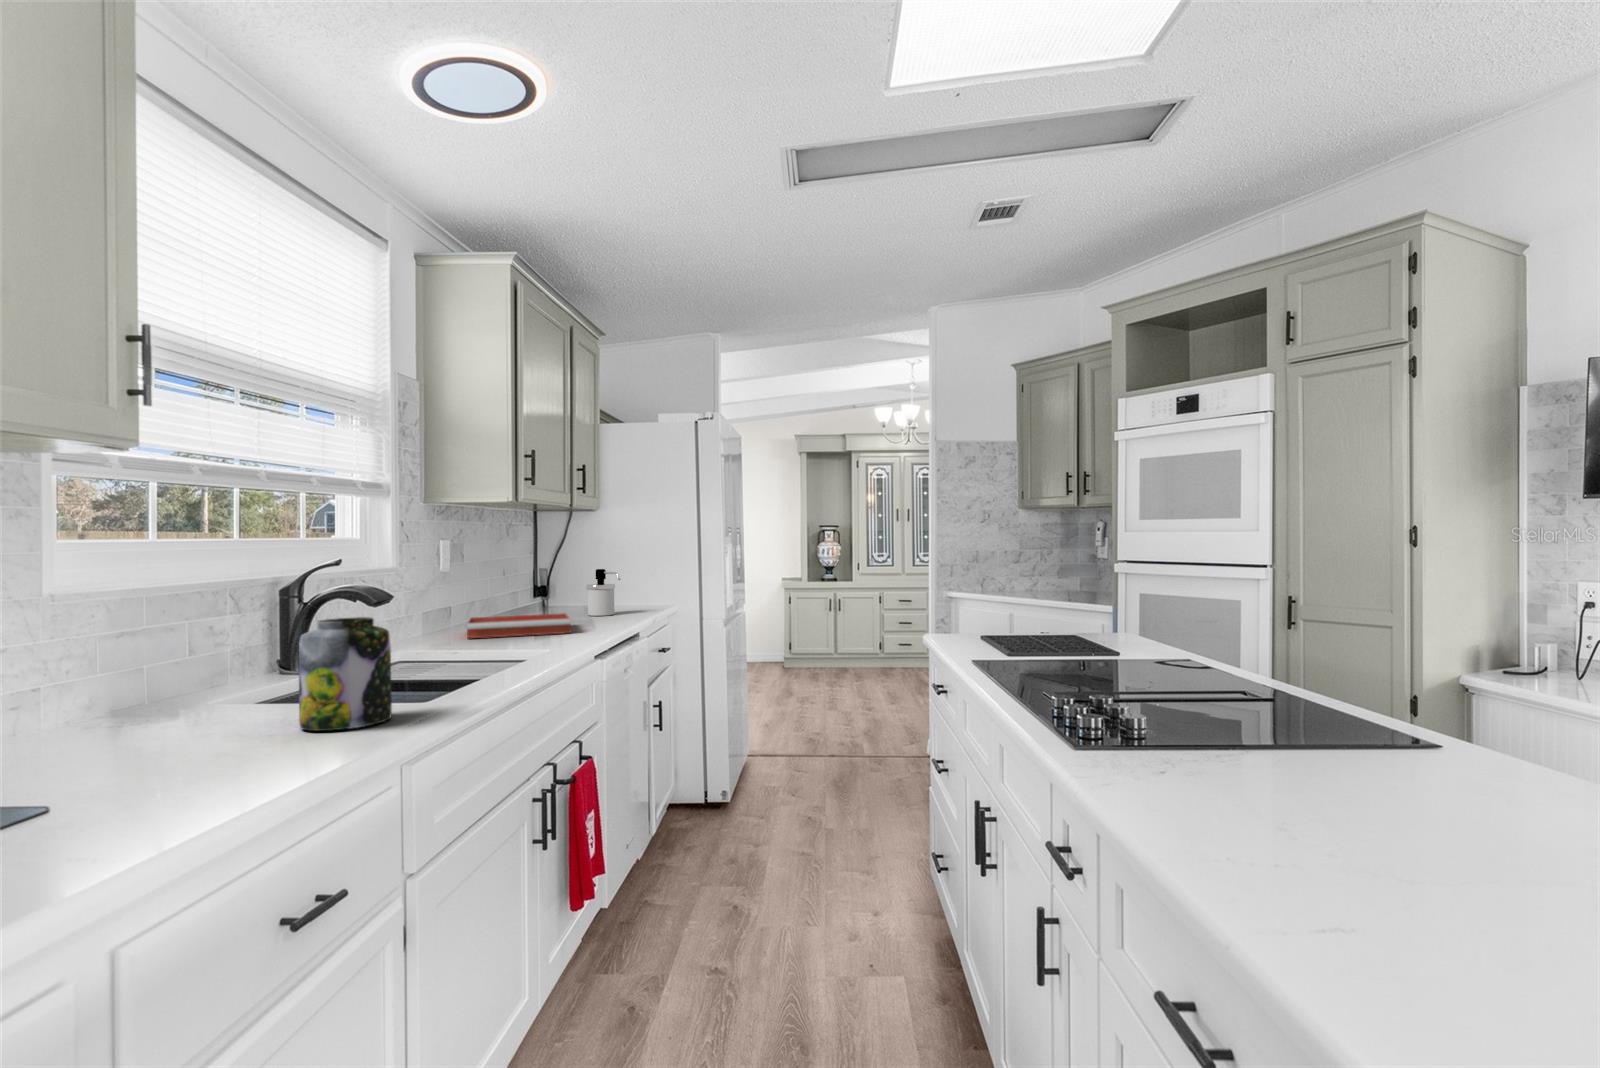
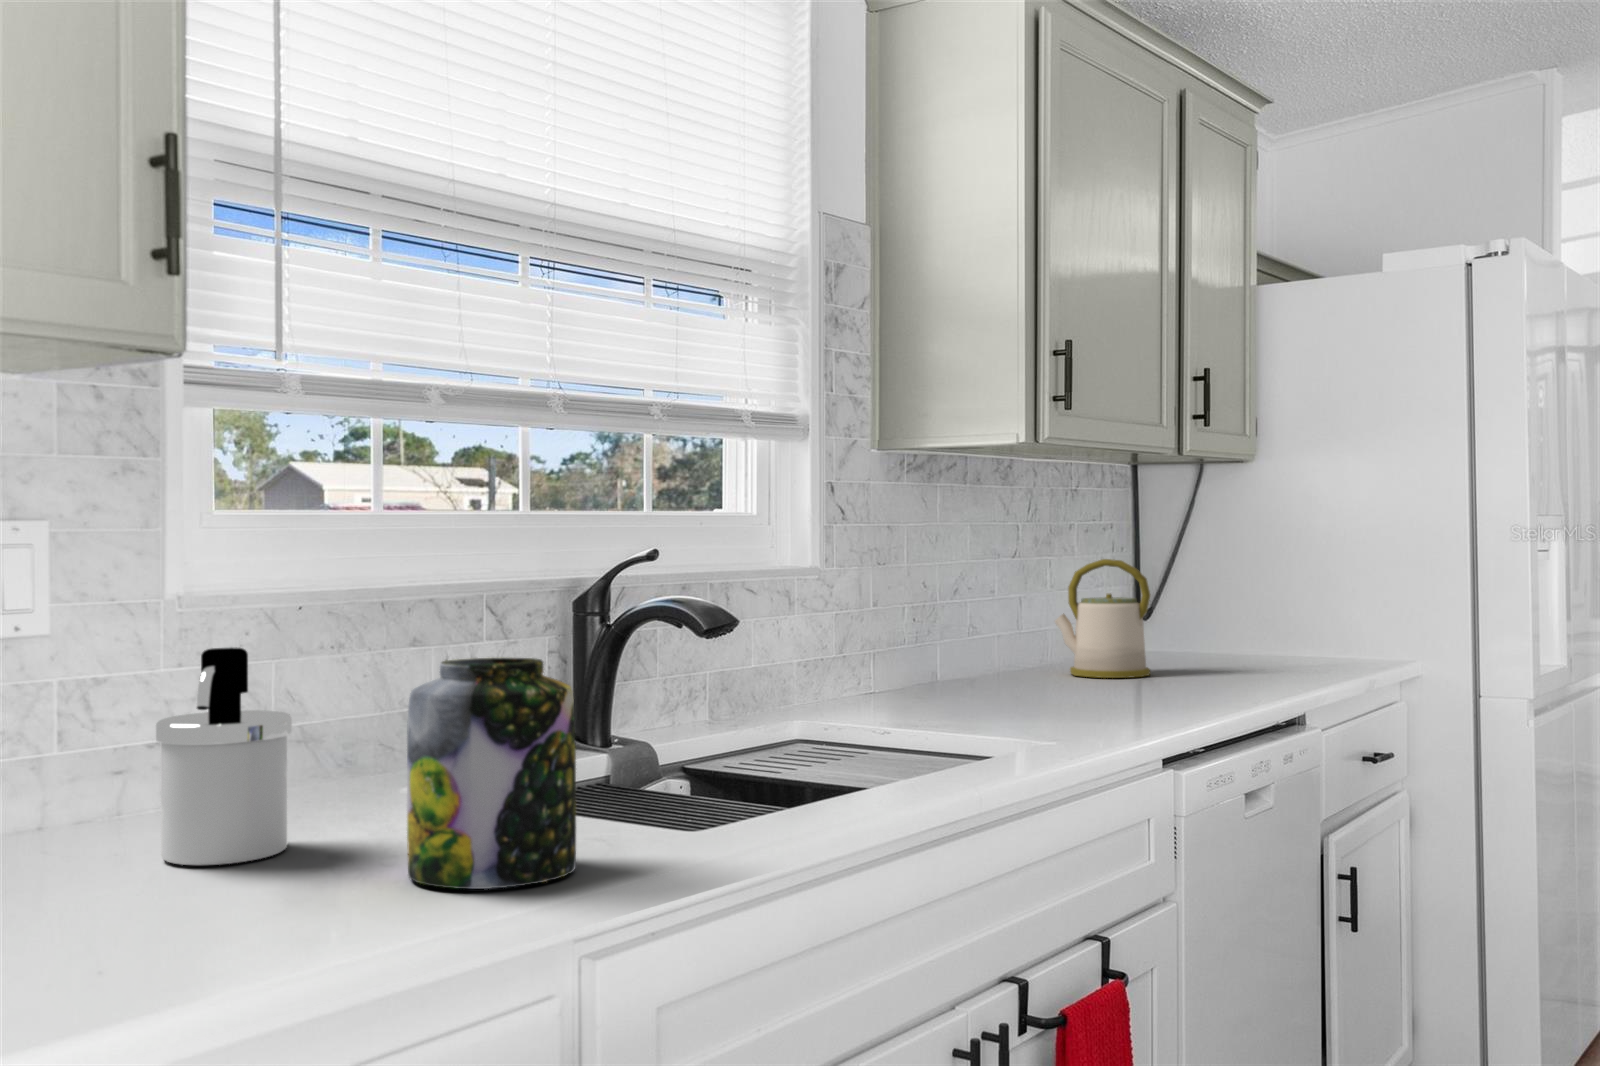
kettle: none [510,559,561,620] -> present [1055,559,1150,678]
soap dispenser: present [586,569,620,616] -> present [156,647,292,865]
tray: present [467,613,571,638] -> none [933,666,1140,711]

